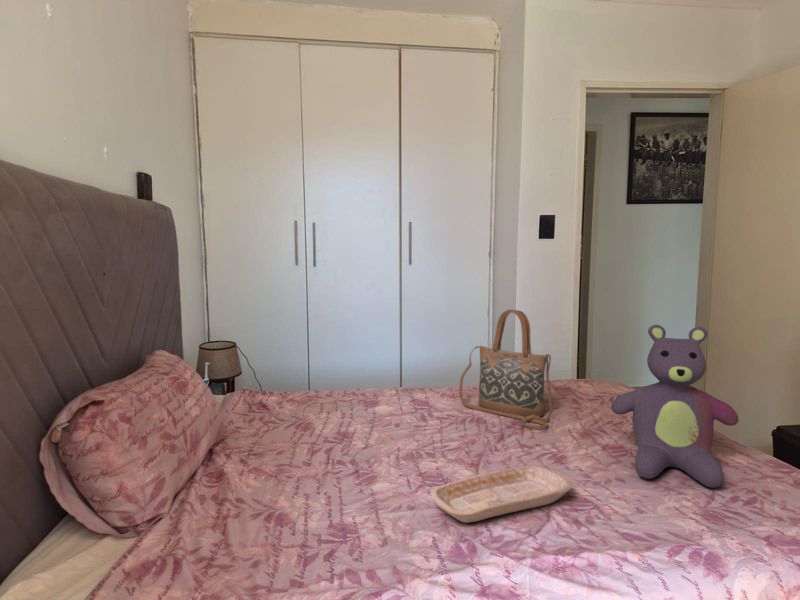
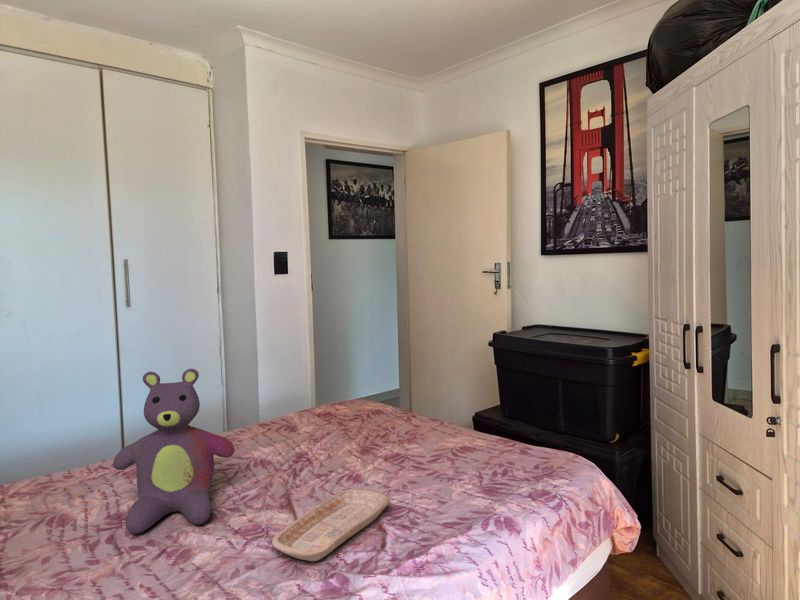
handbag: present [460,310,553,429] -> none [230,347,330,458]
stuffed bear: present [611,325,739,488] -> present [113,369,235,534]

